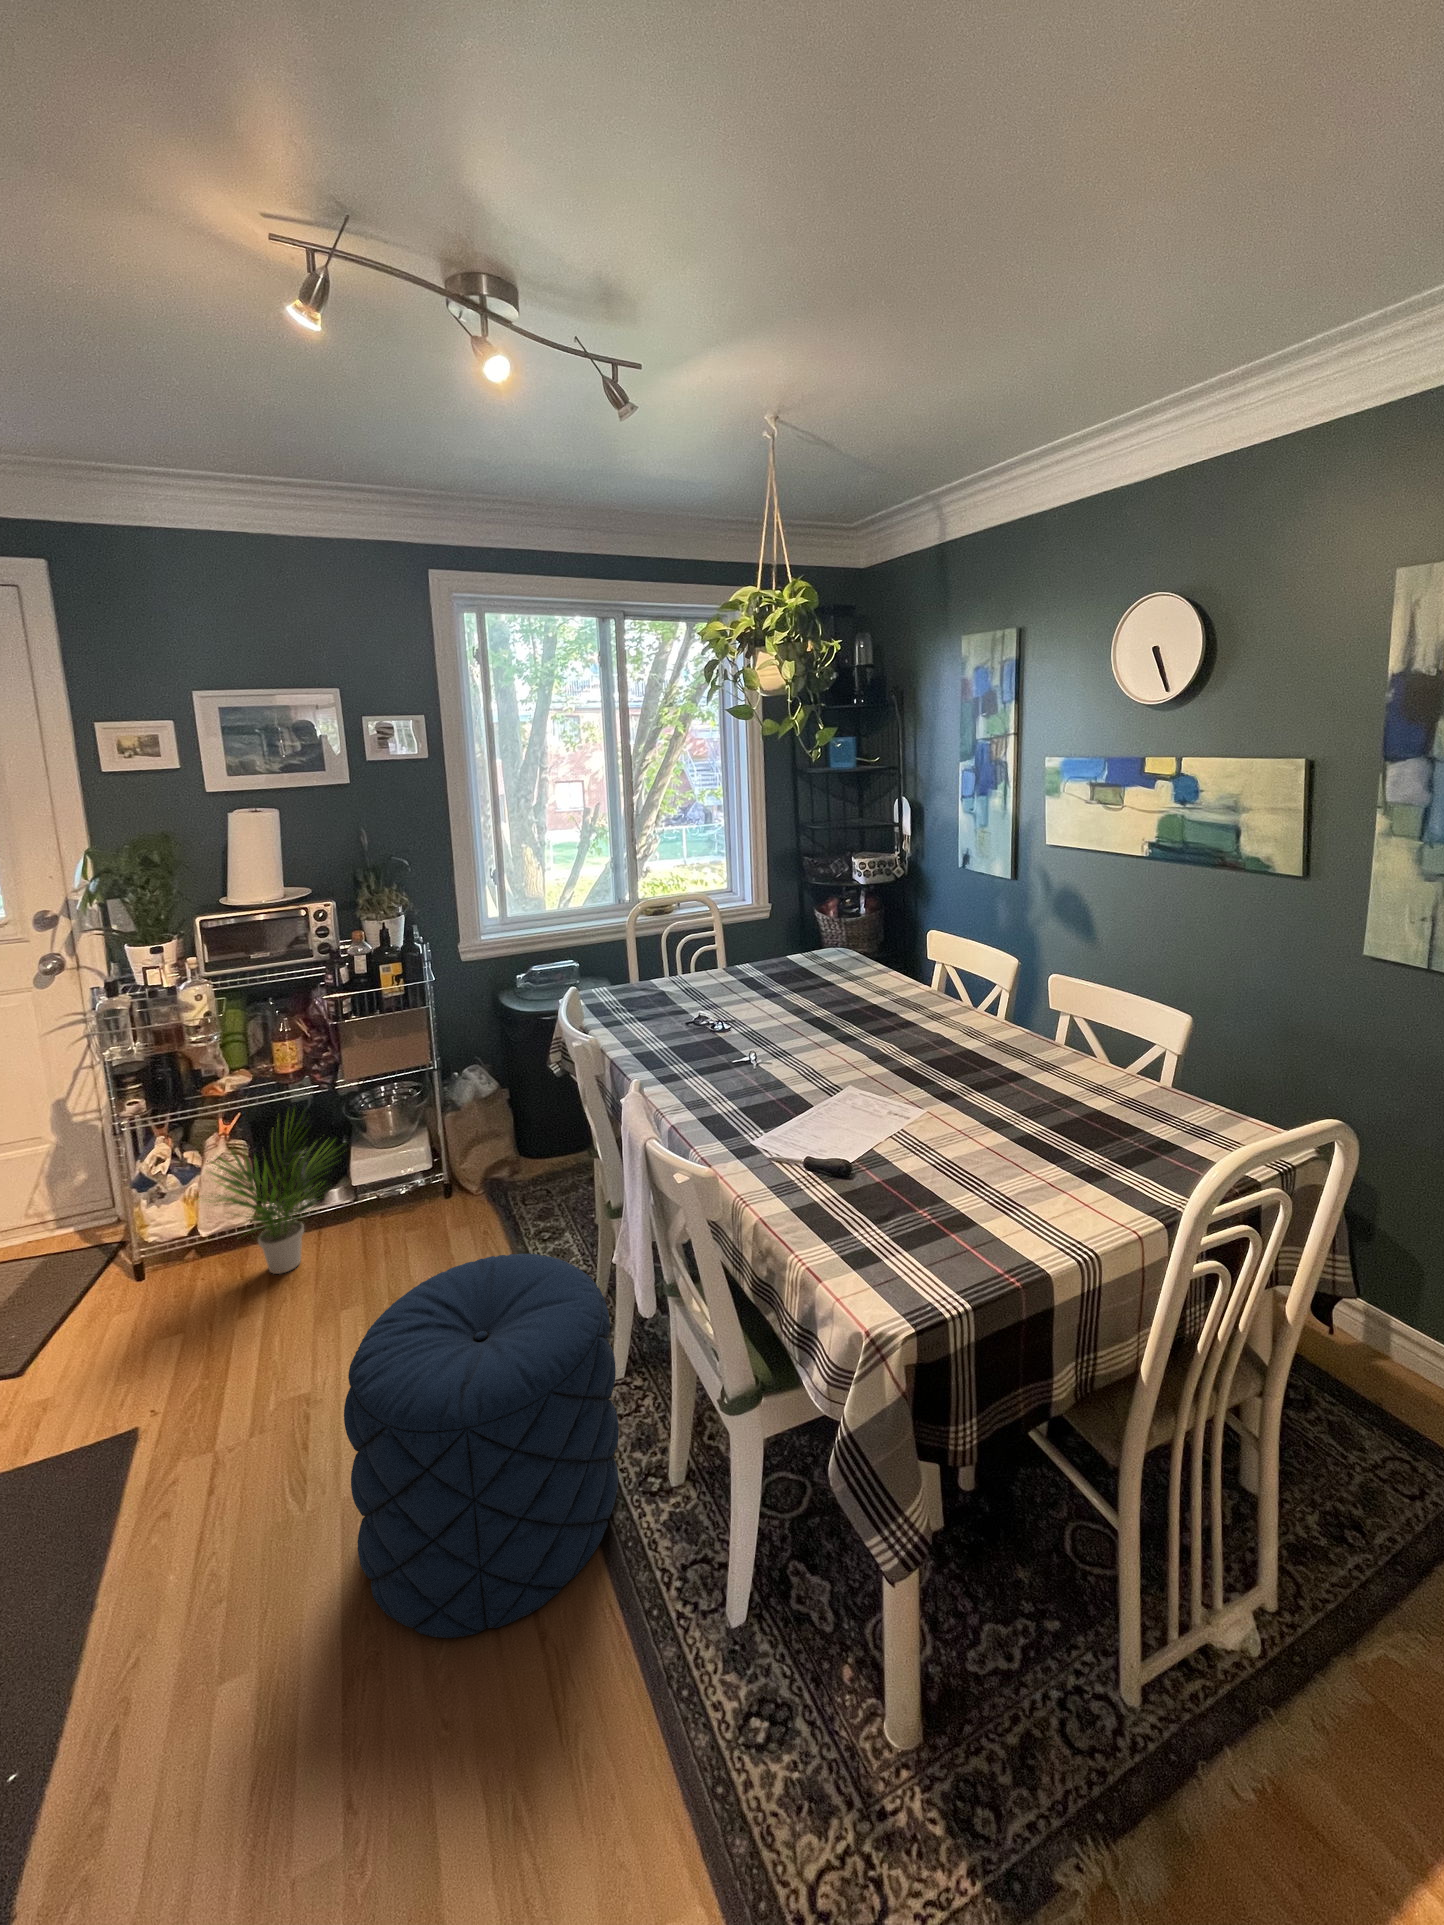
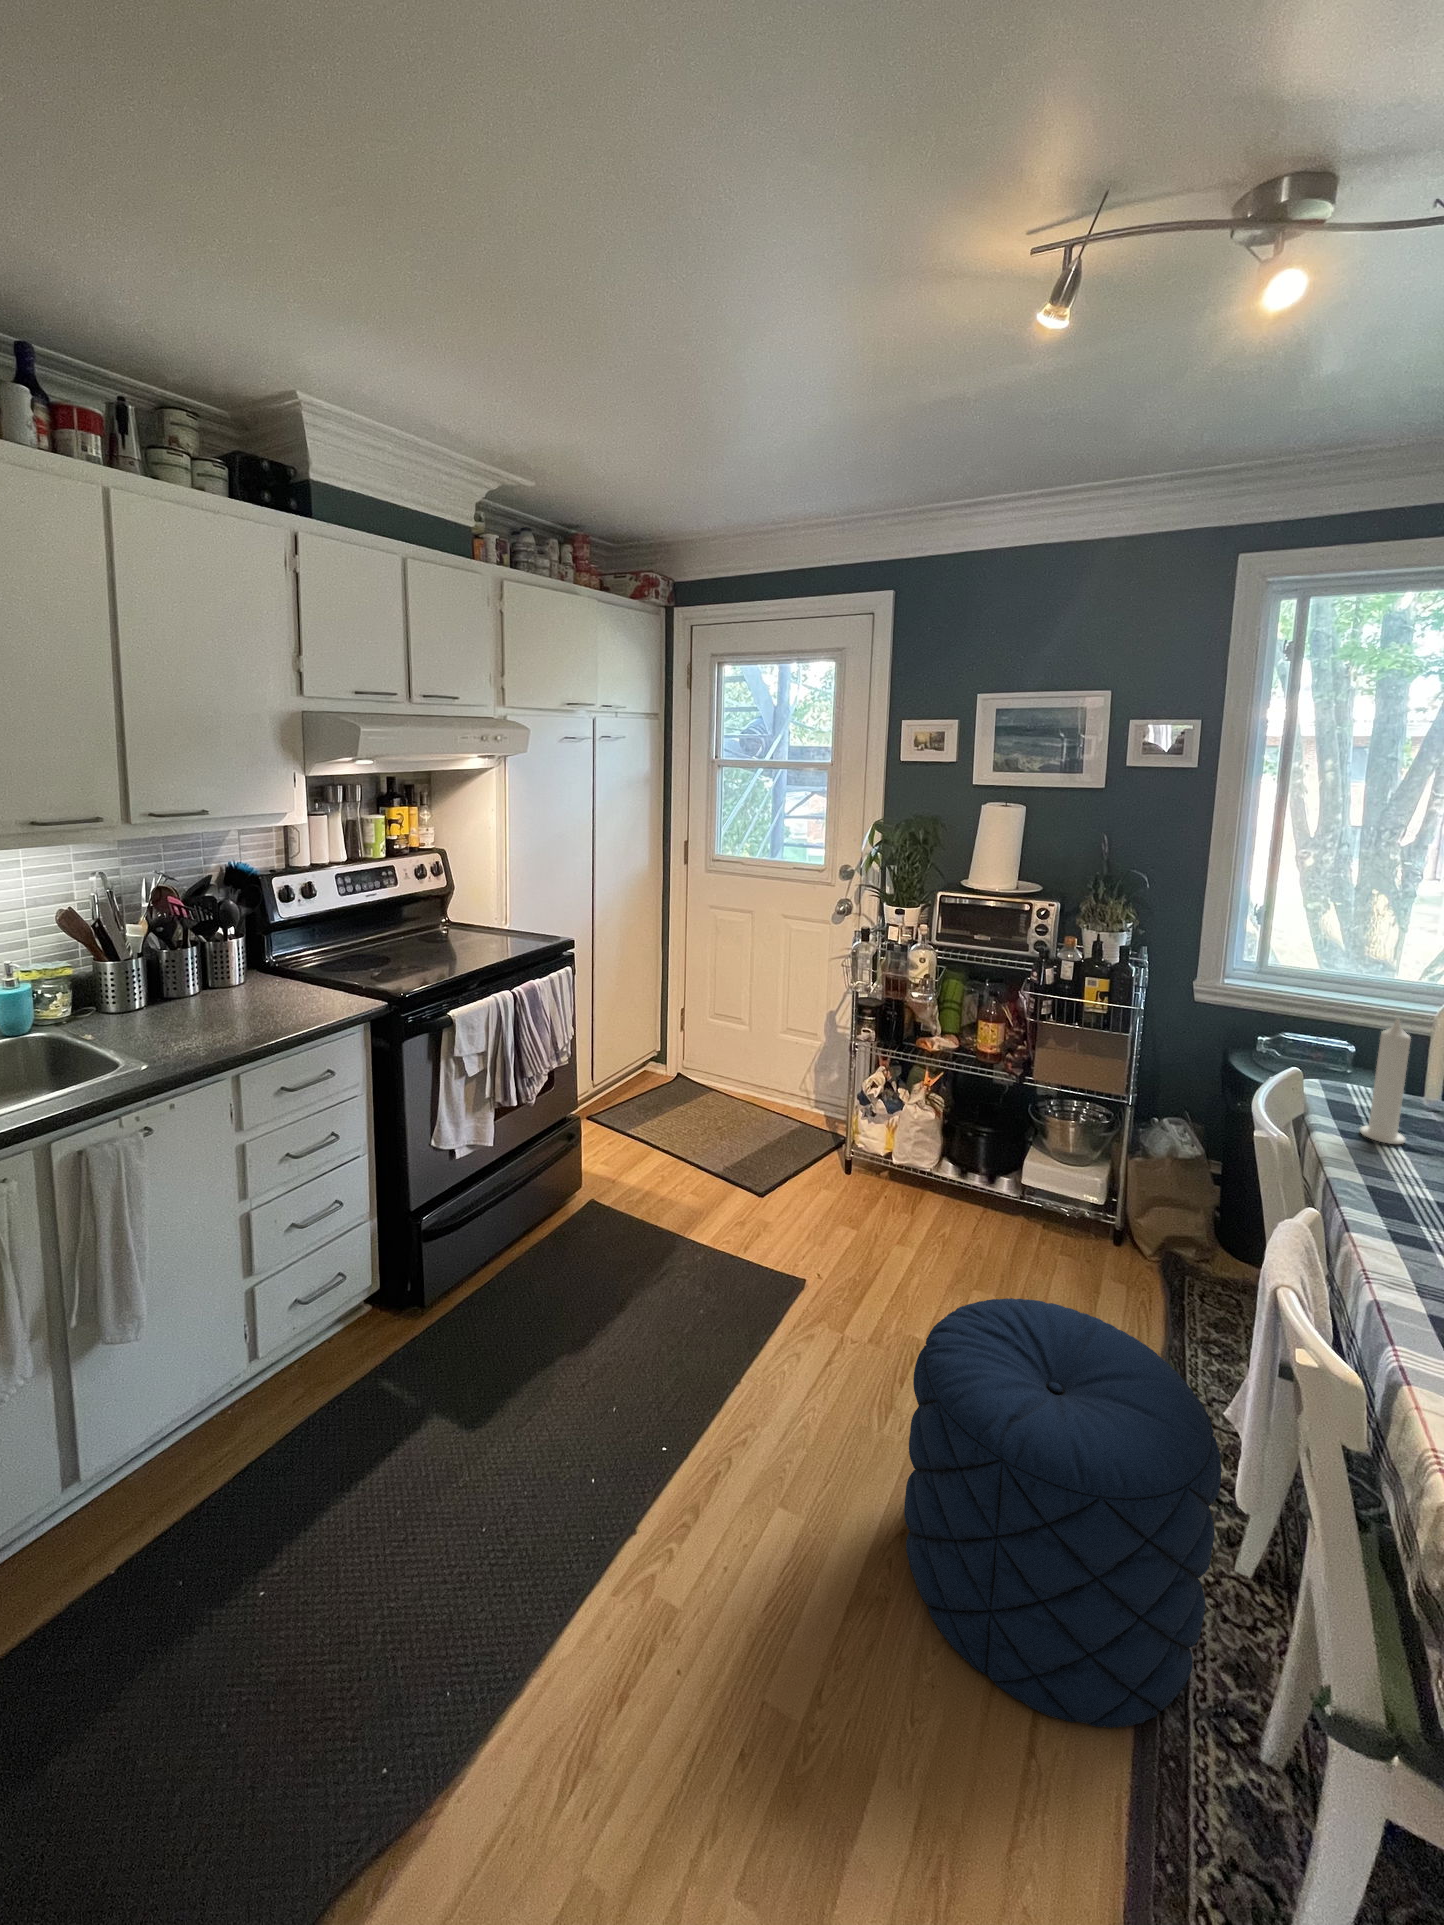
candle: none [616,933,641,1023] -> present [1360,1019,1411,1144]
potted plant: present [199,1110,340,1274] -> none [885,1083,1021,1228]

